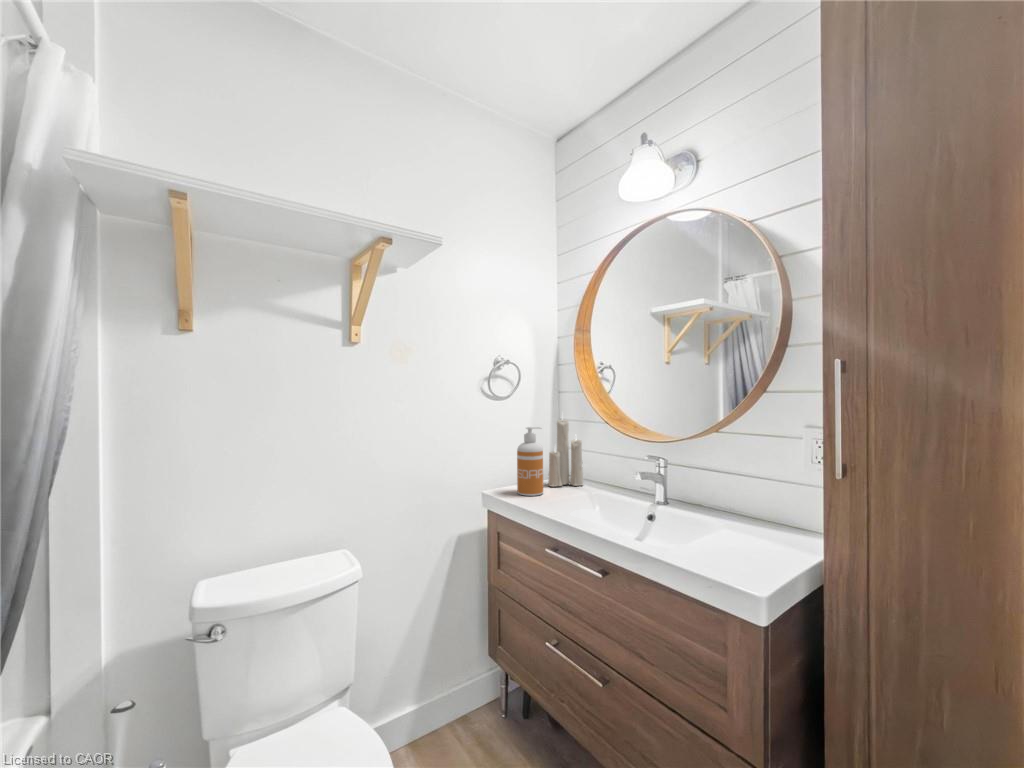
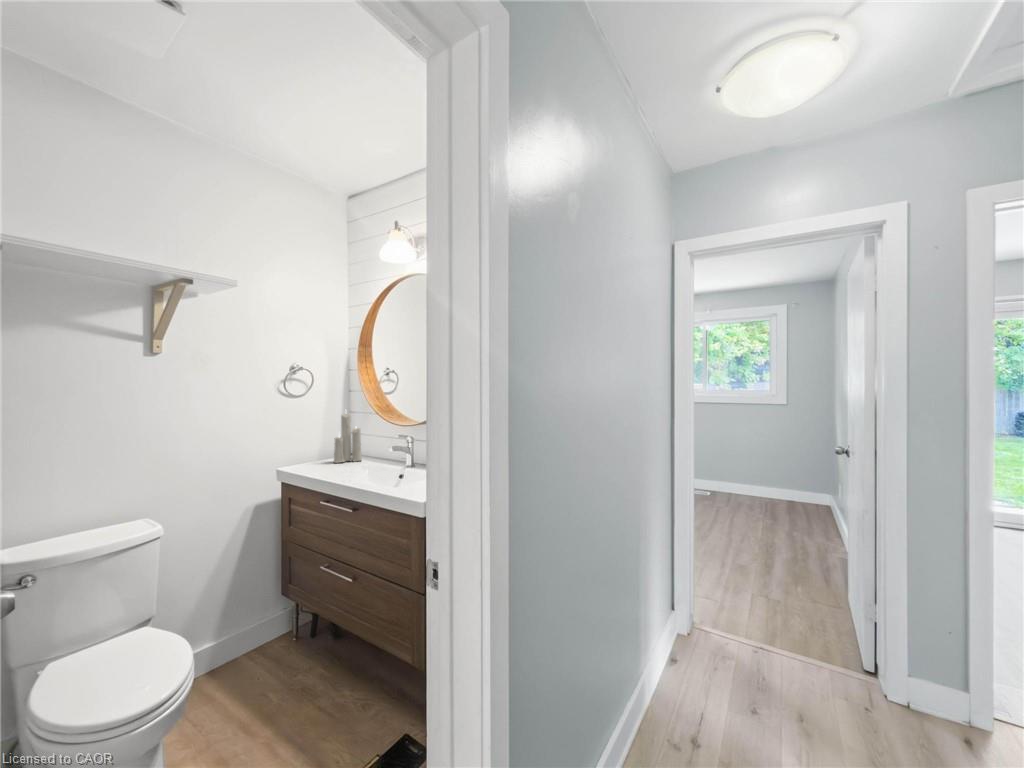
soap dispenser: present [517,427,543,496] -> none [305,419,327,469]

